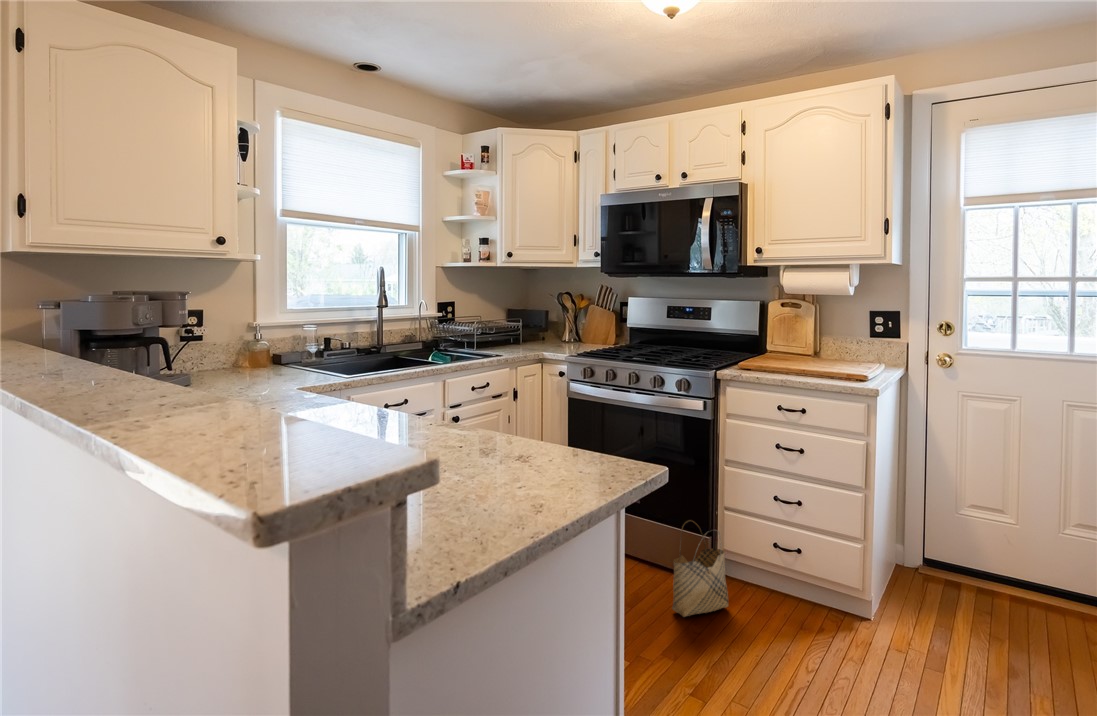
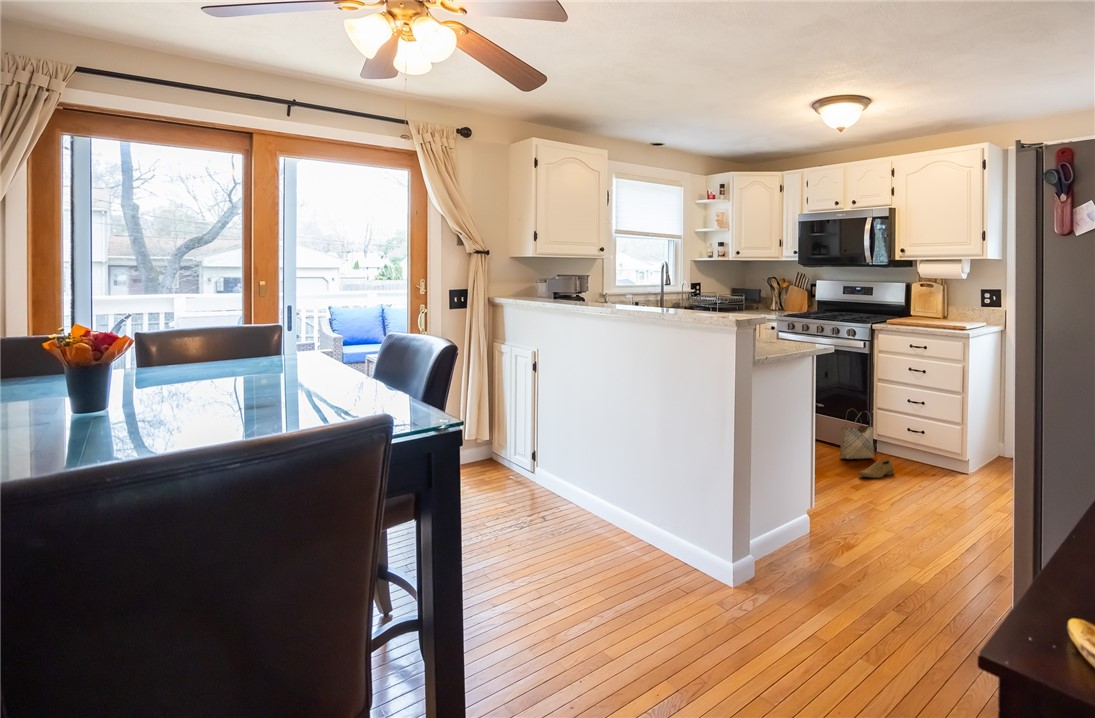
shoe: none [709,629,769,680] -> present [858,460,894,478]

